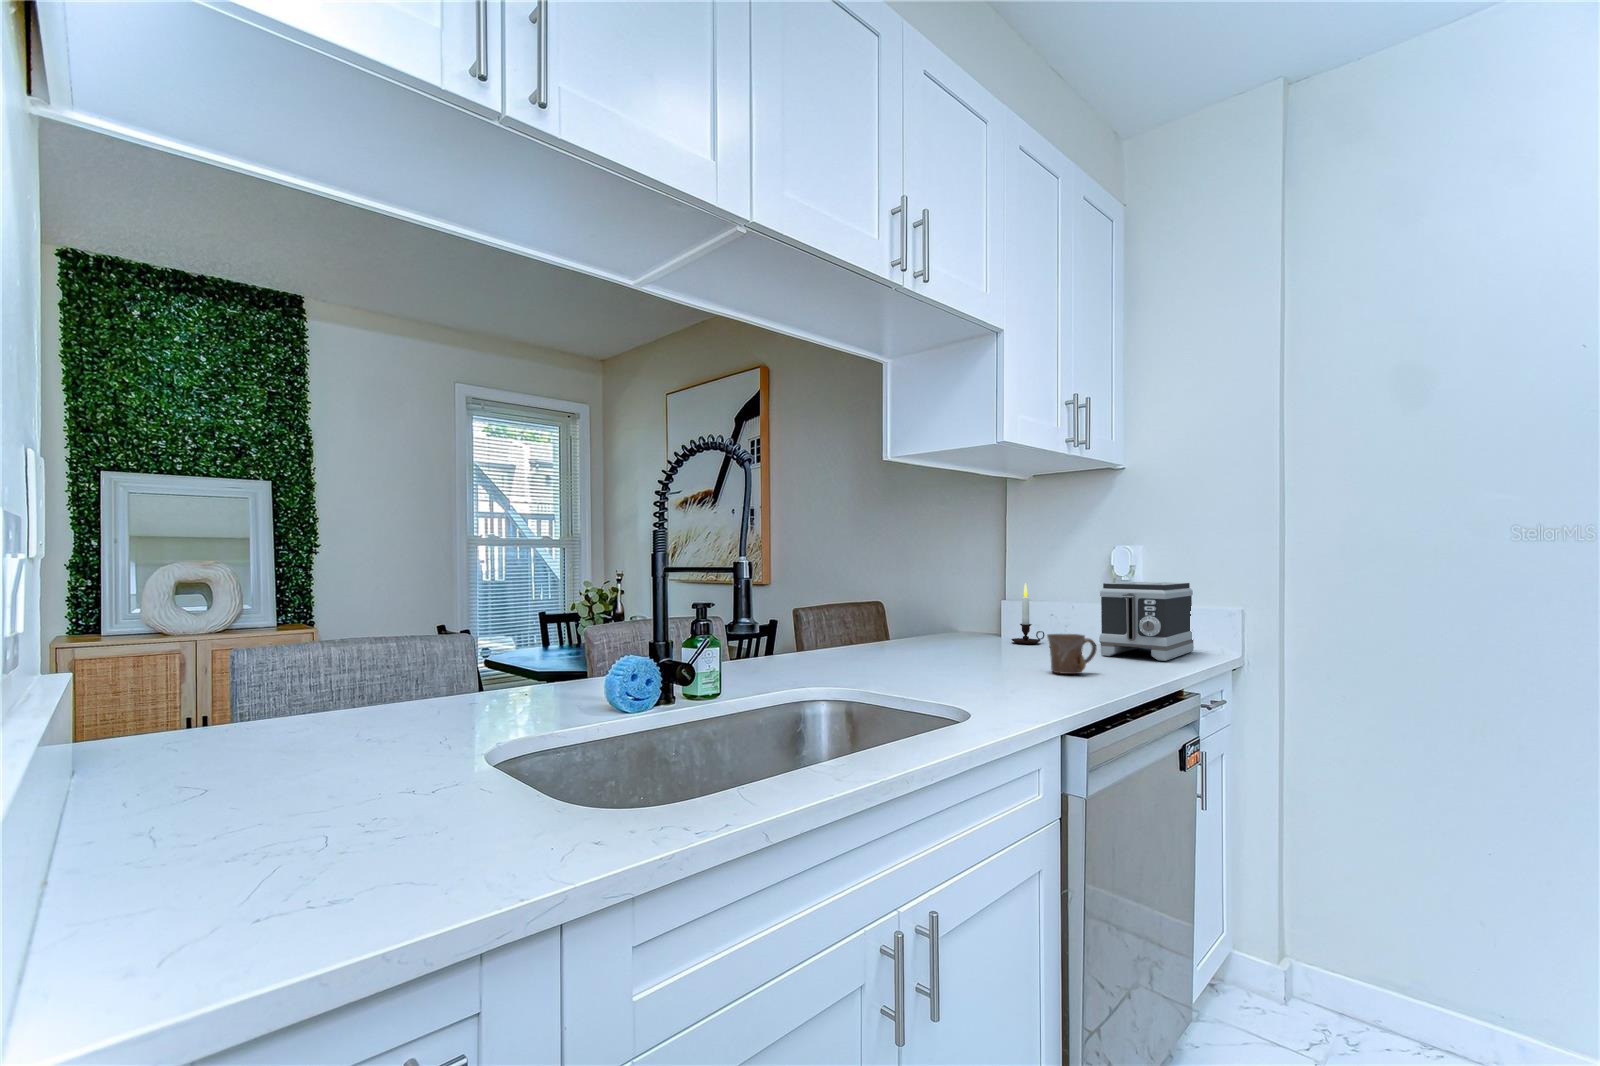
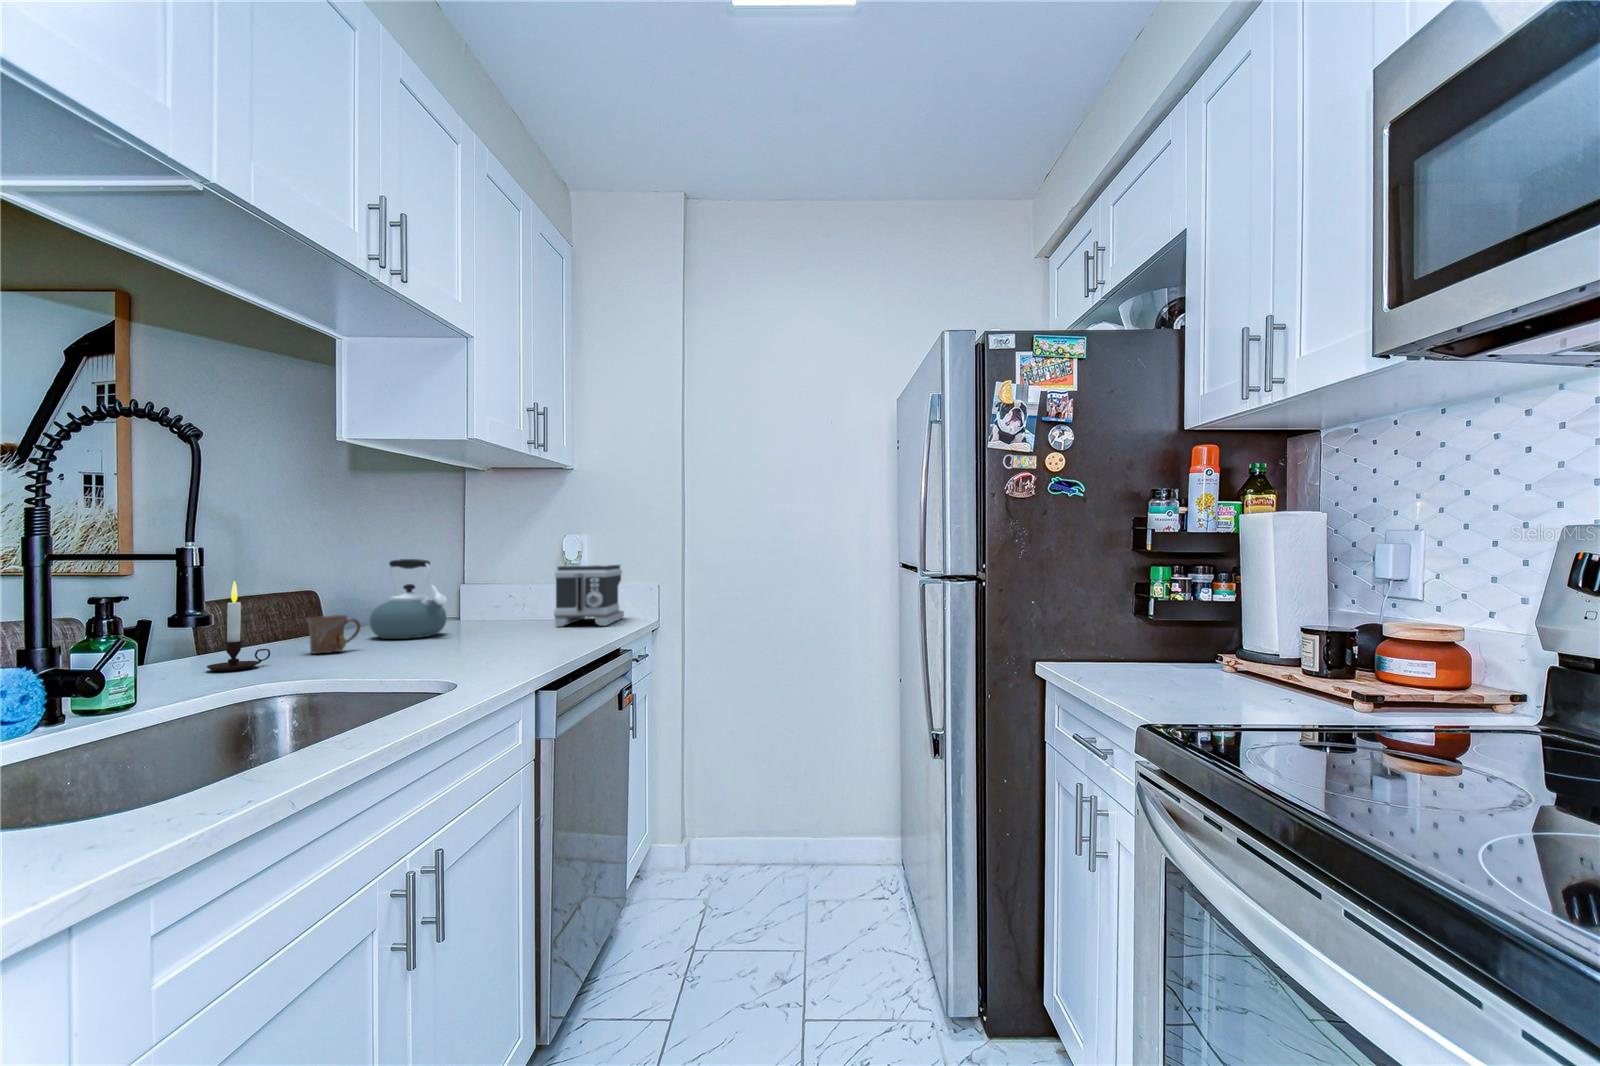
kettle: none [912,571,982,653] -> present [370,559,447,639]
candle: present [1011,583,1044,644] -> present [207,581,270,671]
mug: present [1047,634,1097,674] -> present [307,615,361,653]

